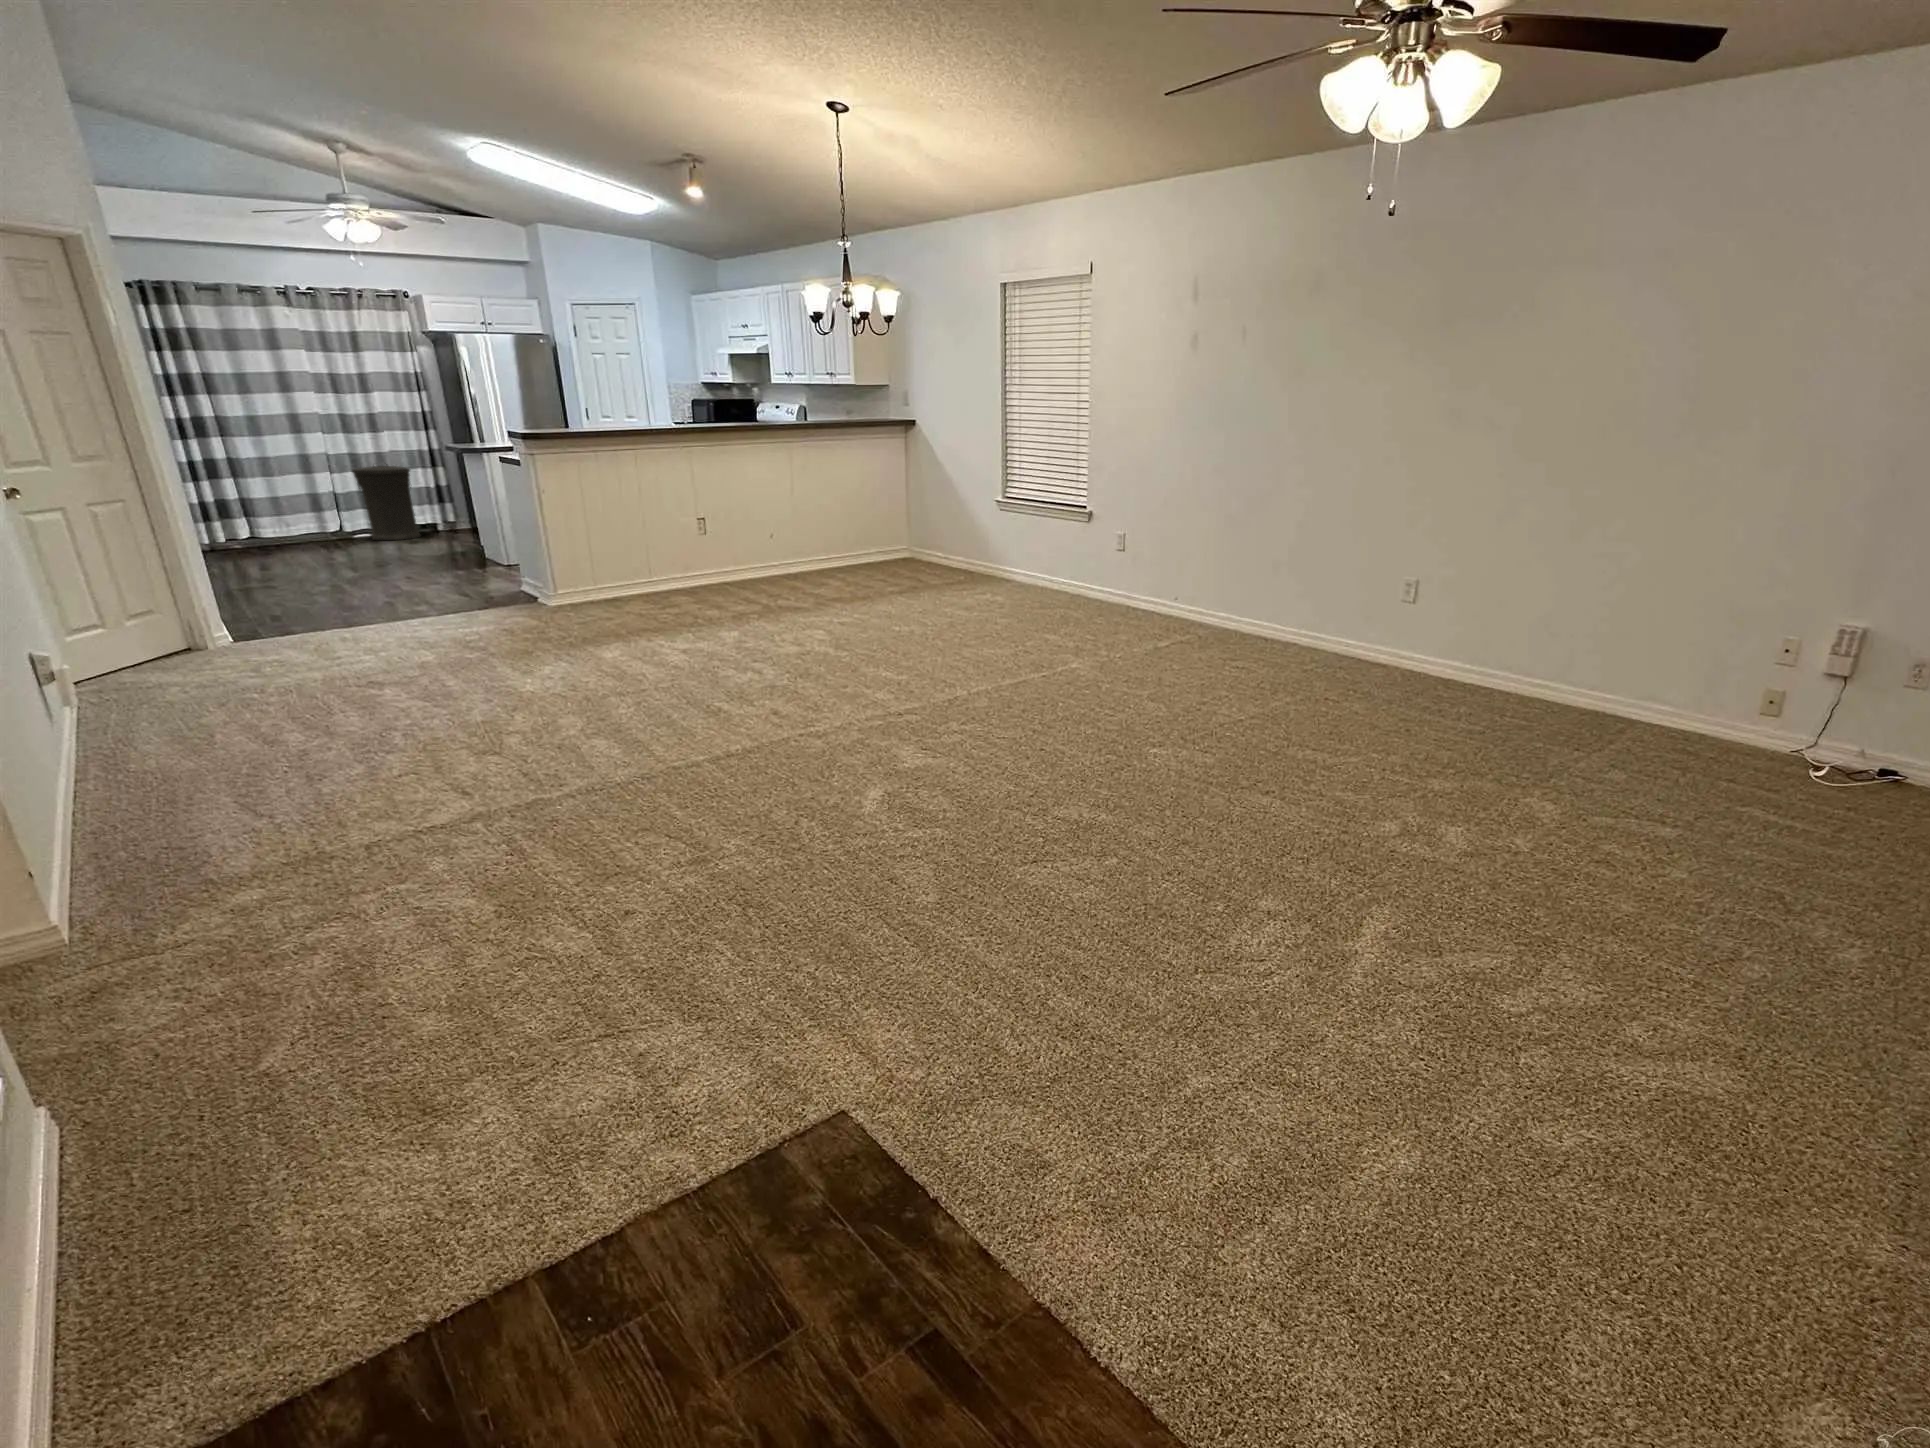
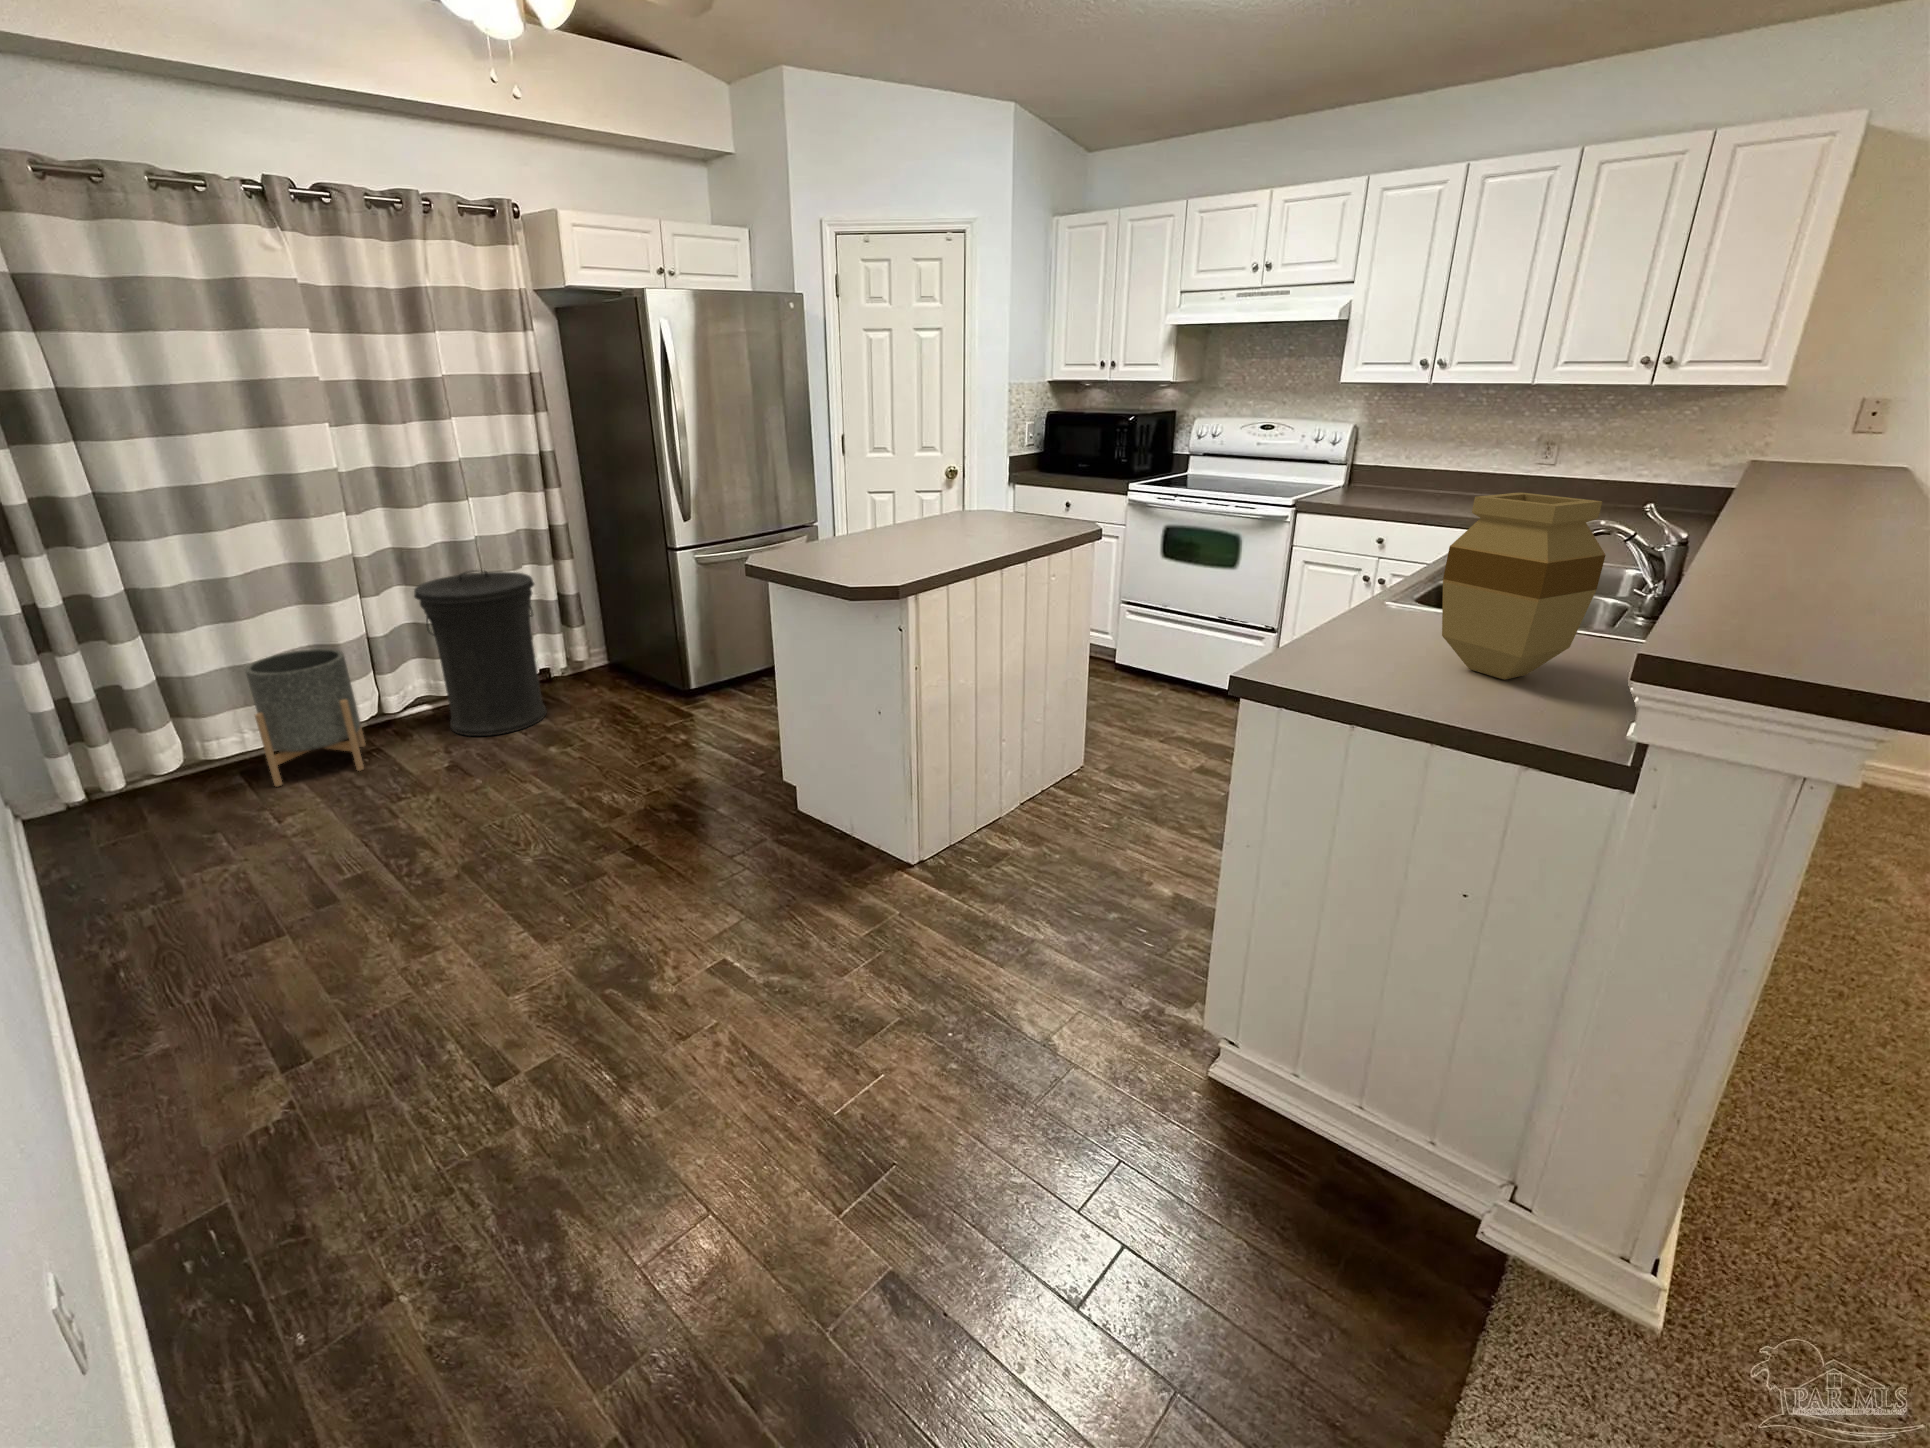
vase: none [531,391,562,440] -> present [1442,492,1606,680]
planter: none [274,493,331,547] -> present [245,649,365,786]

